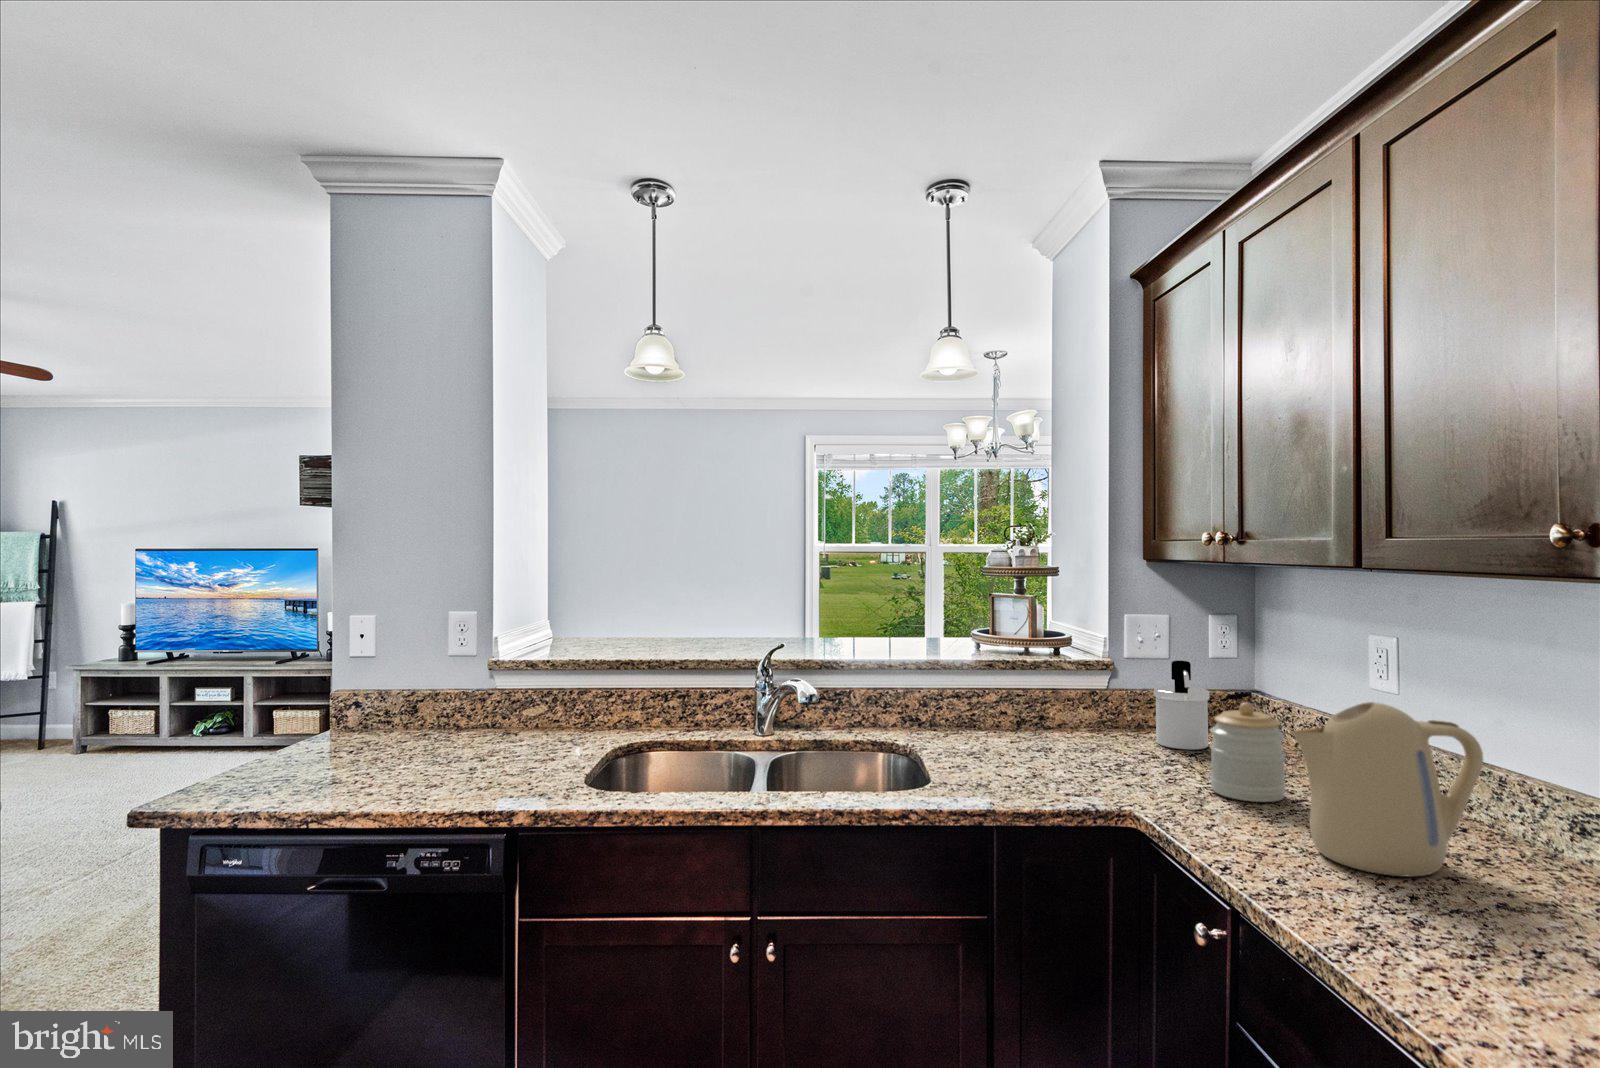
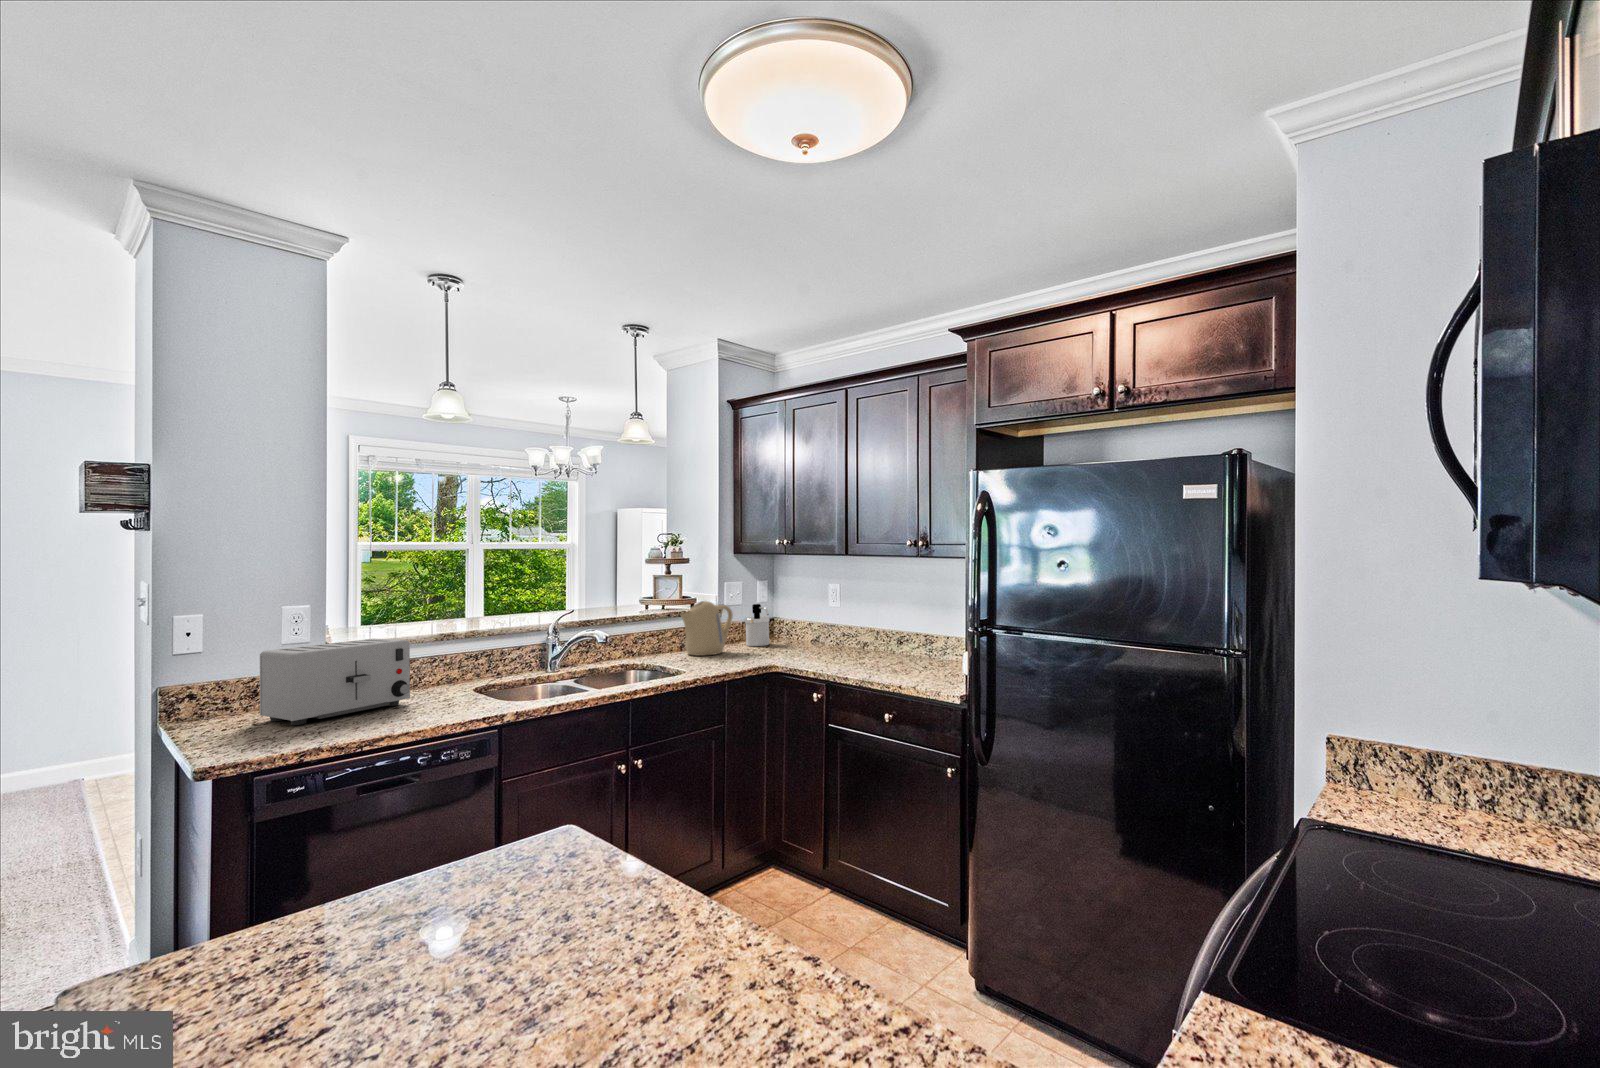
toaster: none [355,660,517,764] -> present [260,639,410,725]
jar: present [1210,702,1286,802] -> none [795,613,824,654]
kettle: present [1292,702,1483,877] -> present [681,601,733,656]

